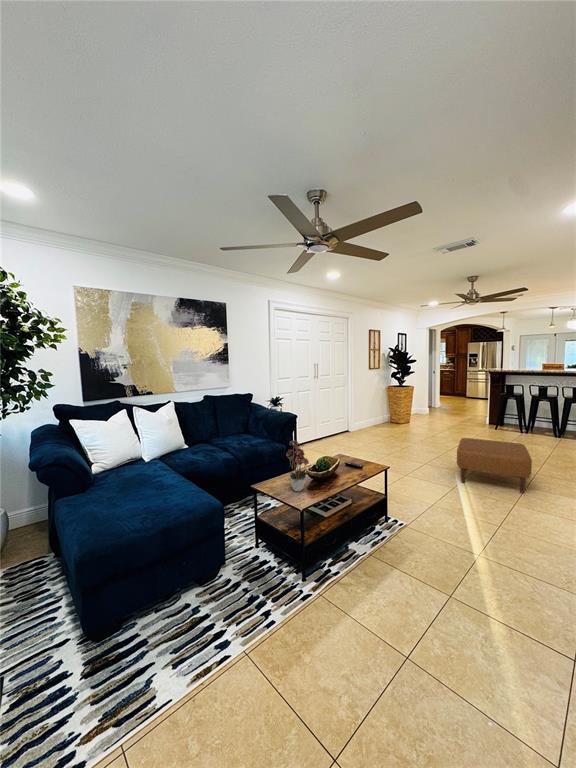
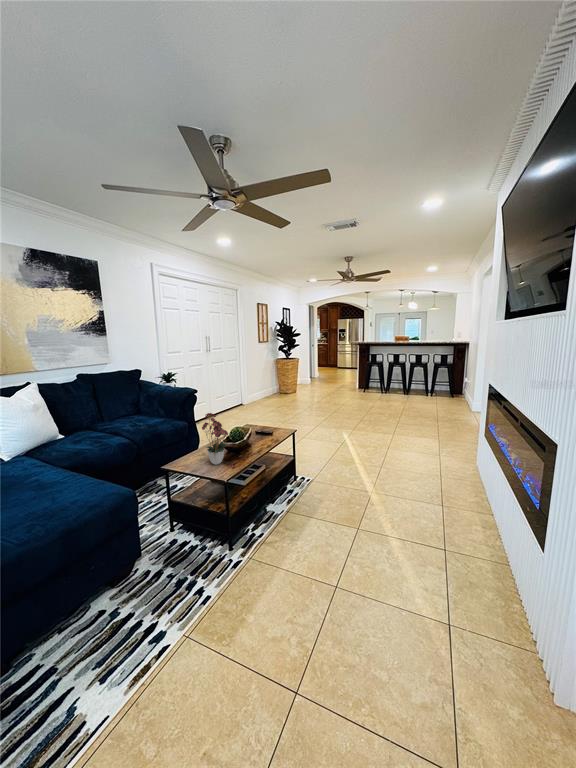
ottoman: present [457,438,532,493] -> none [343,400,397,439]

